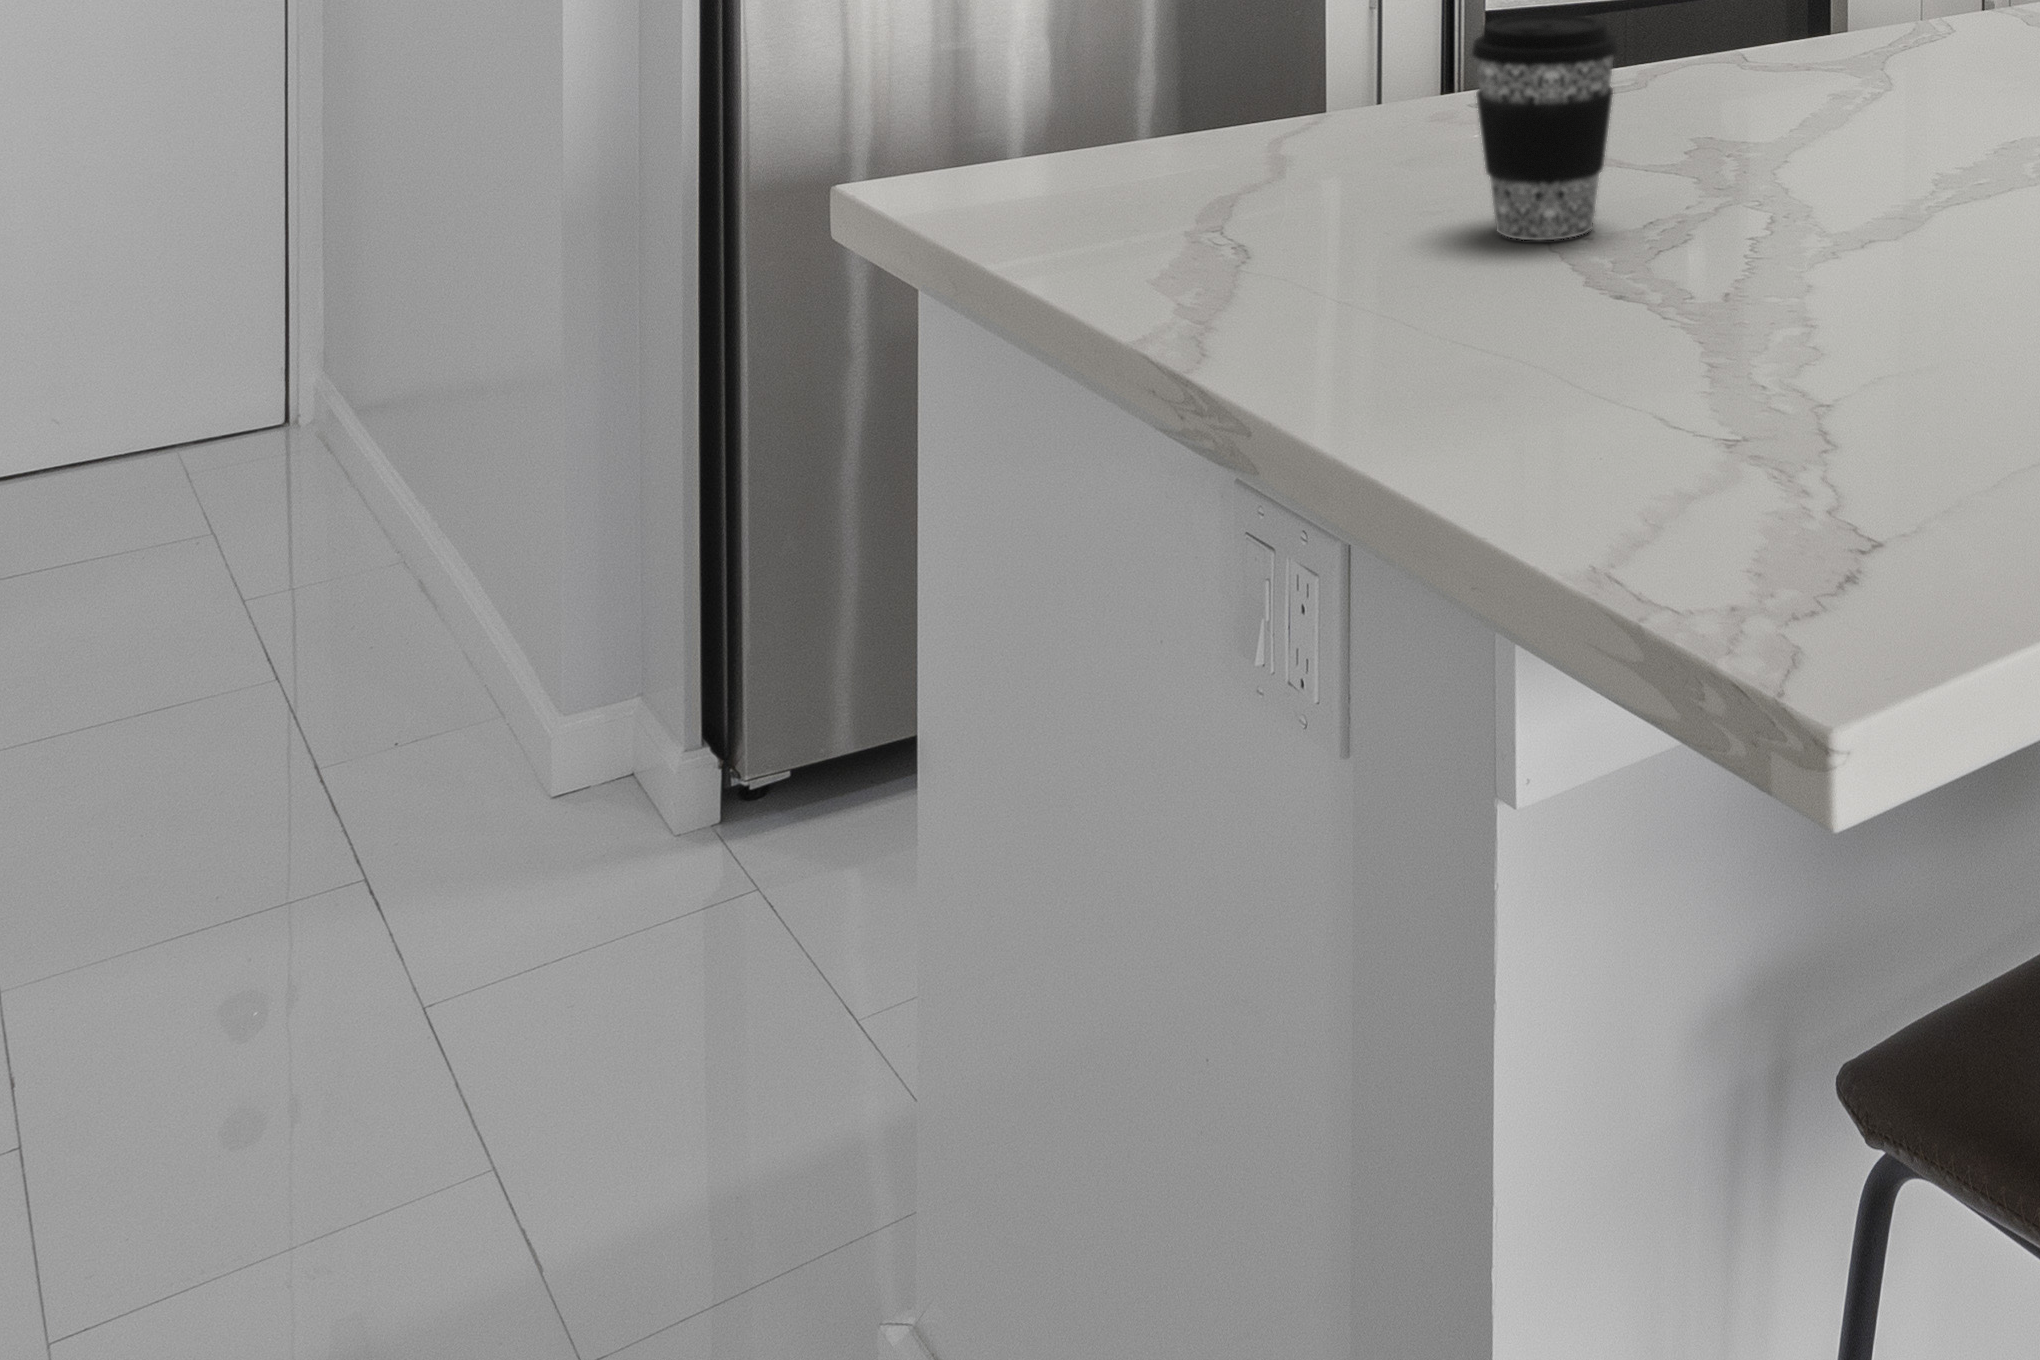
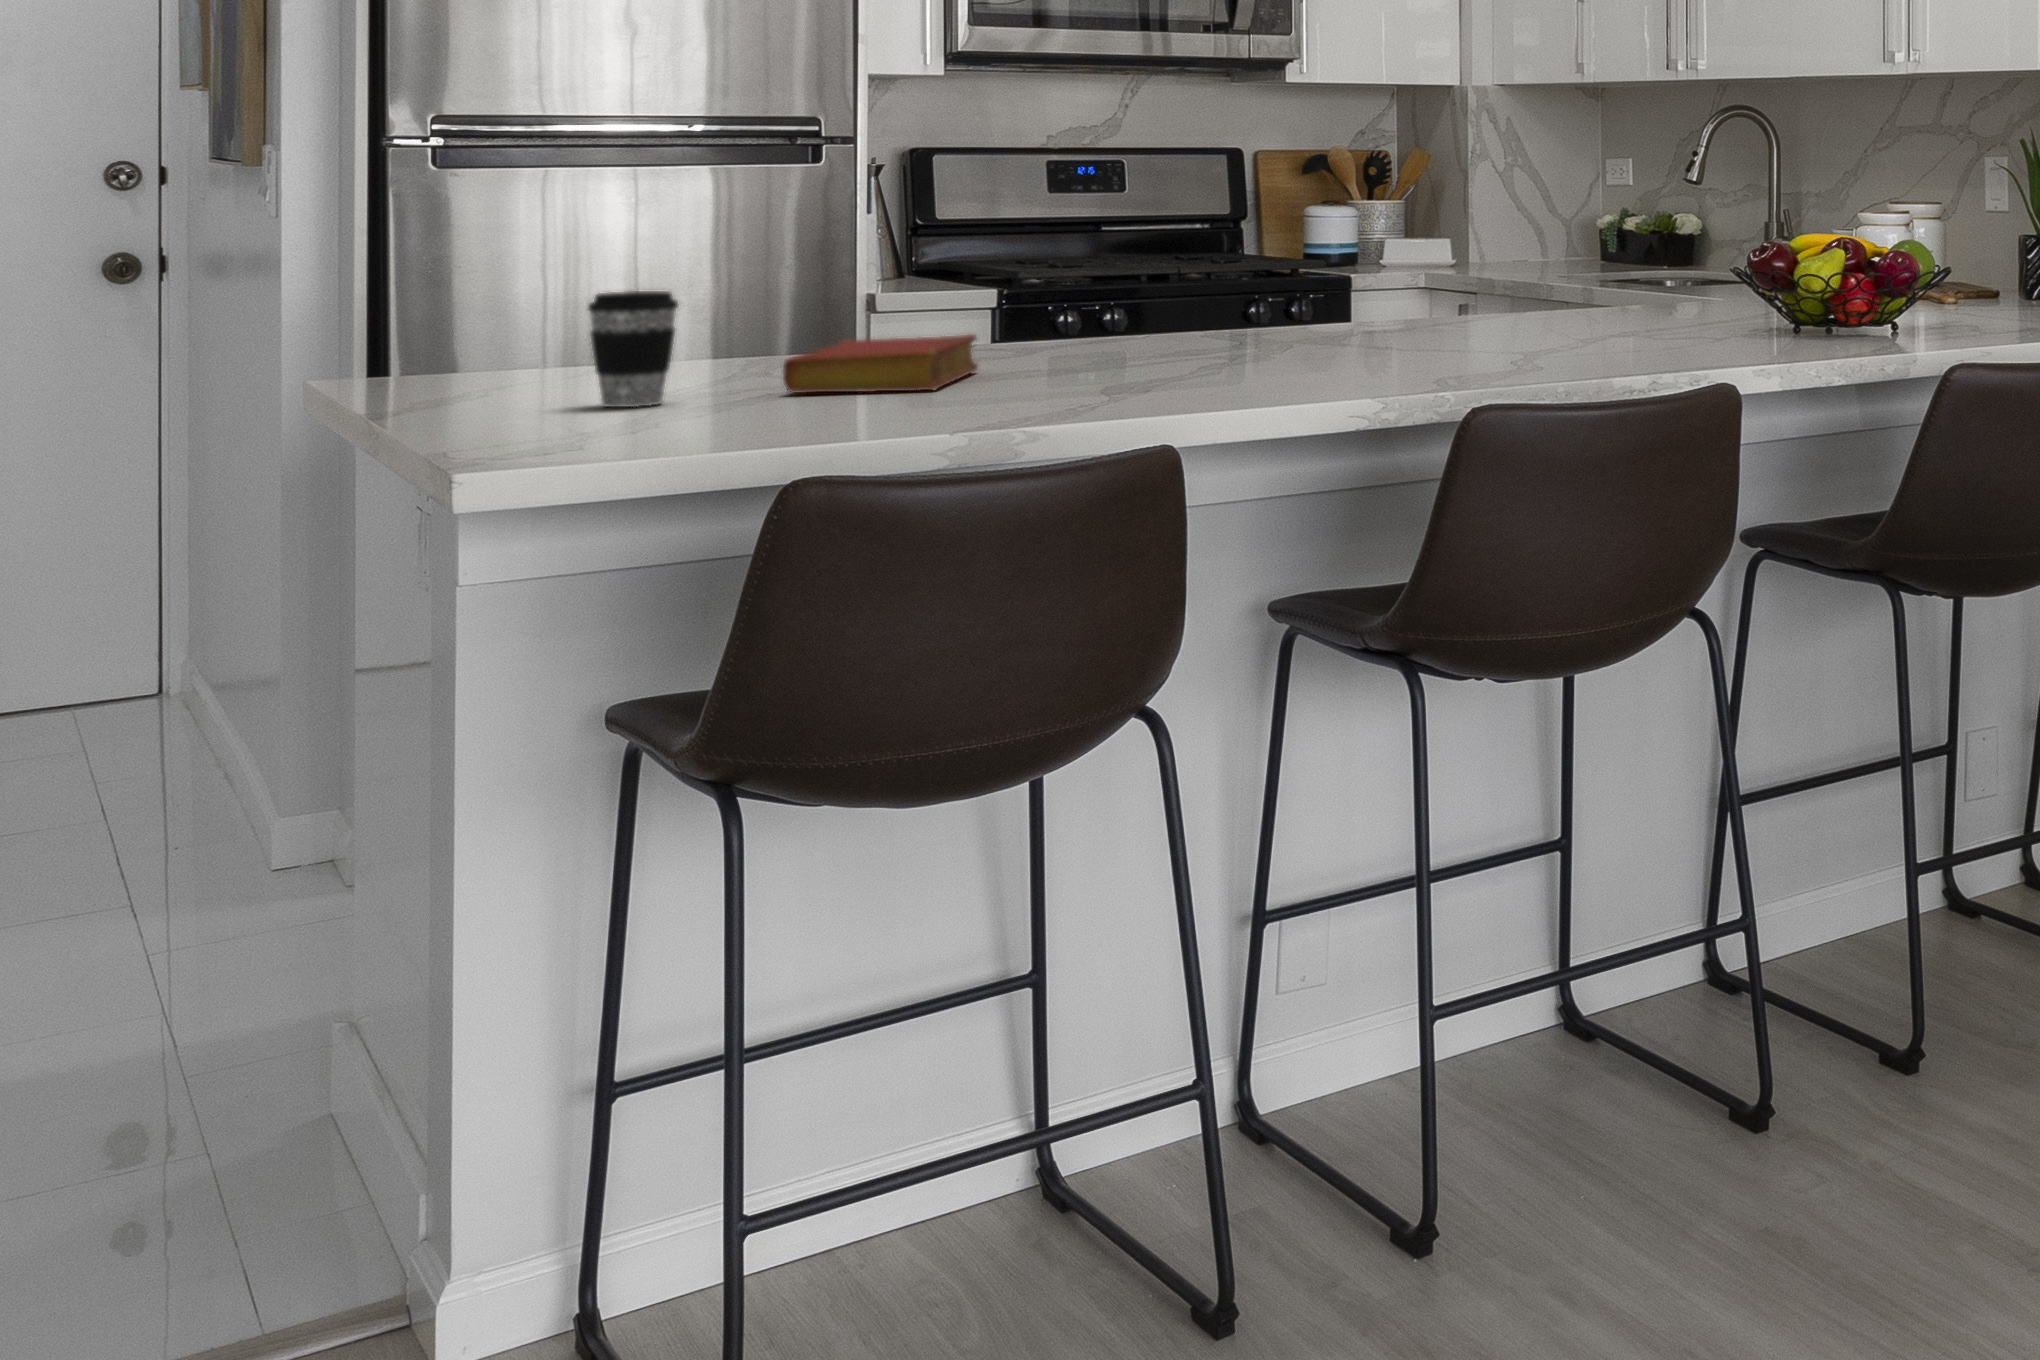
book: none [1703,51,2001,191] -> present [783,334,978,393]

